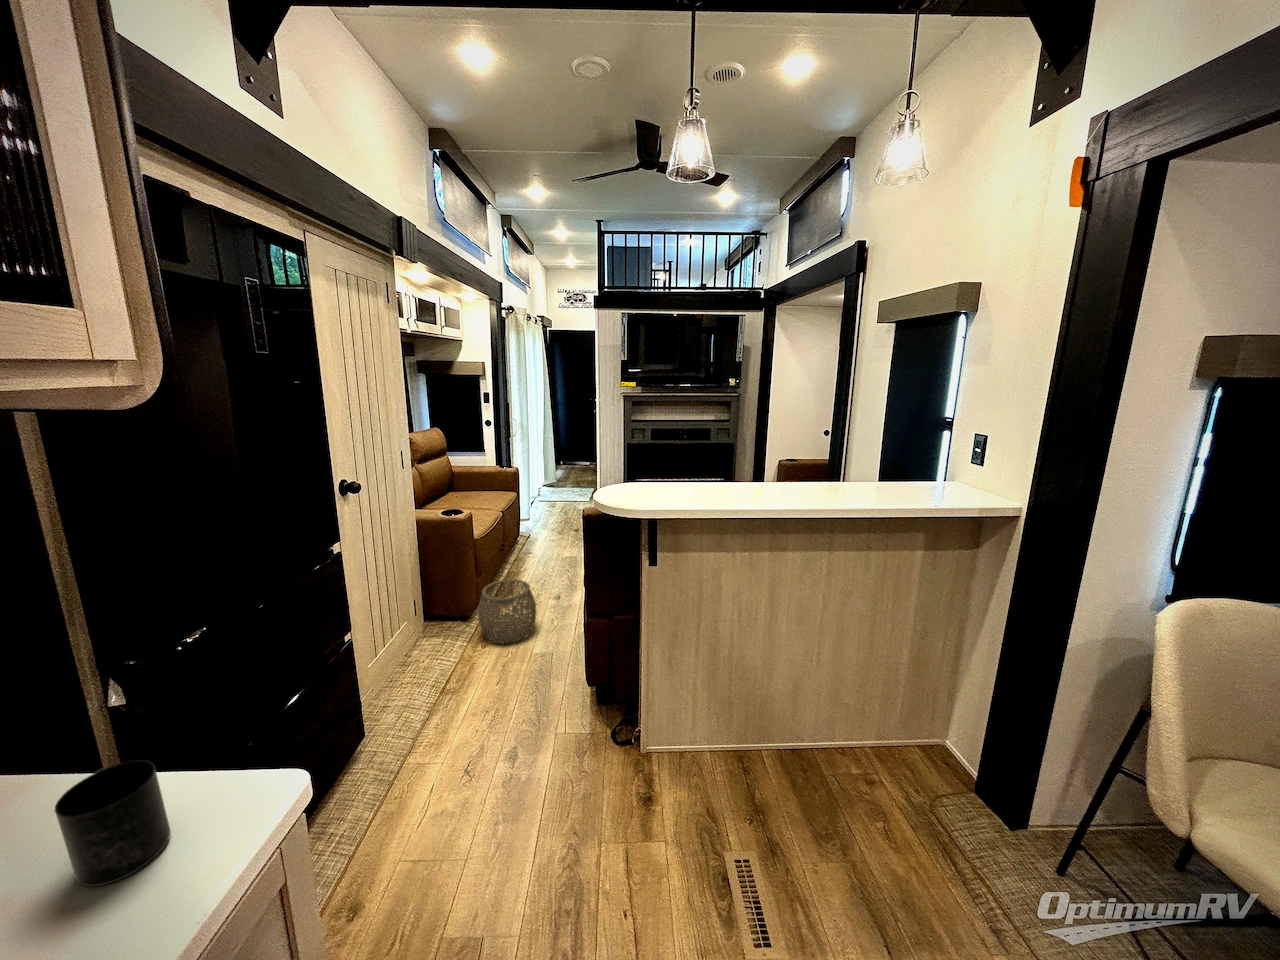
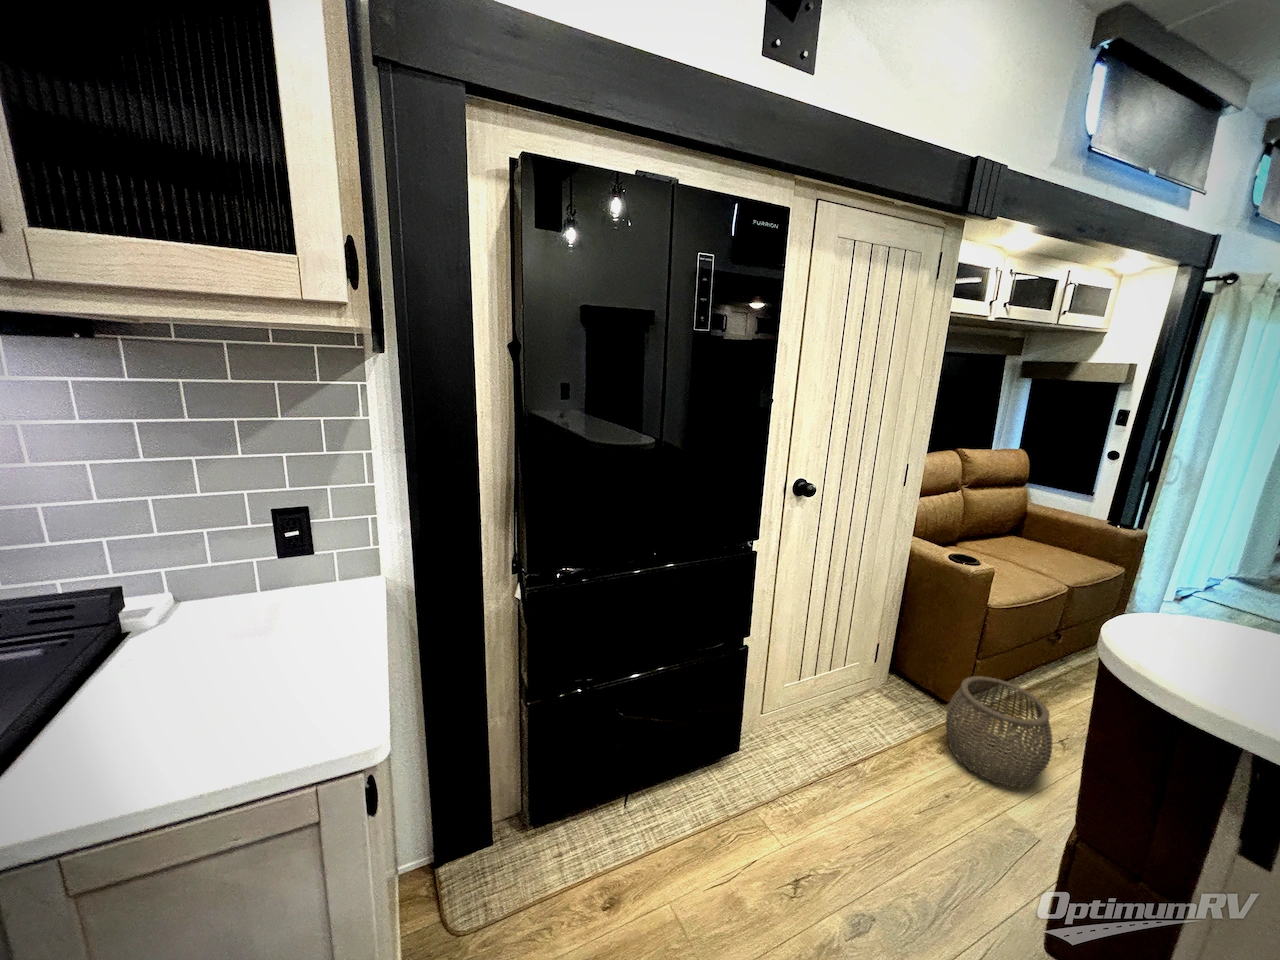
mug: present [55,760,170,886] -> none [210,635,299,732]

